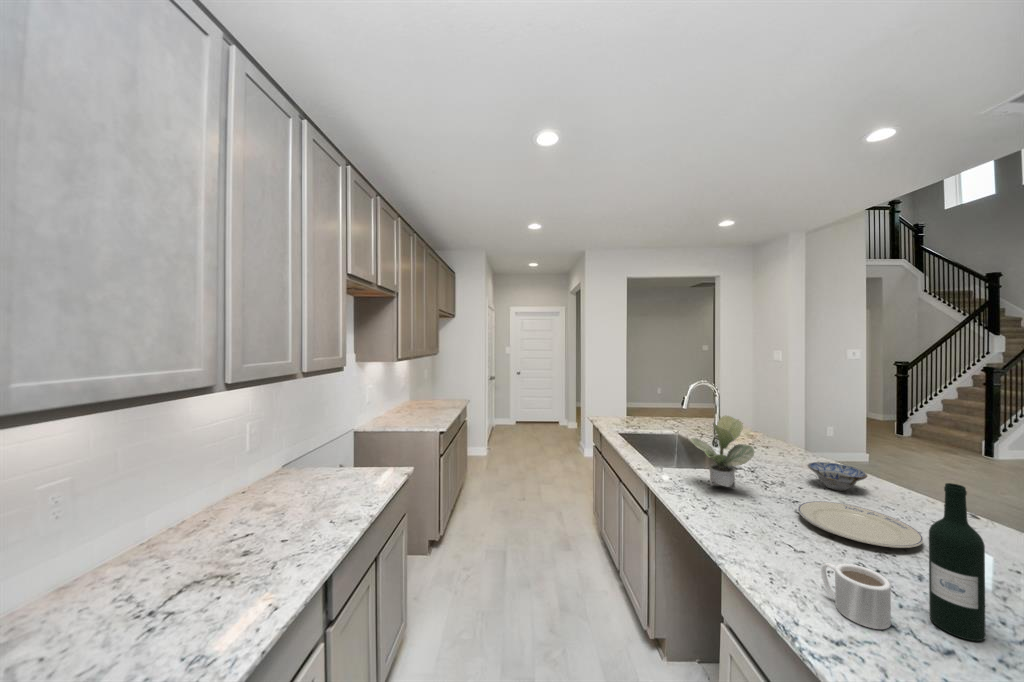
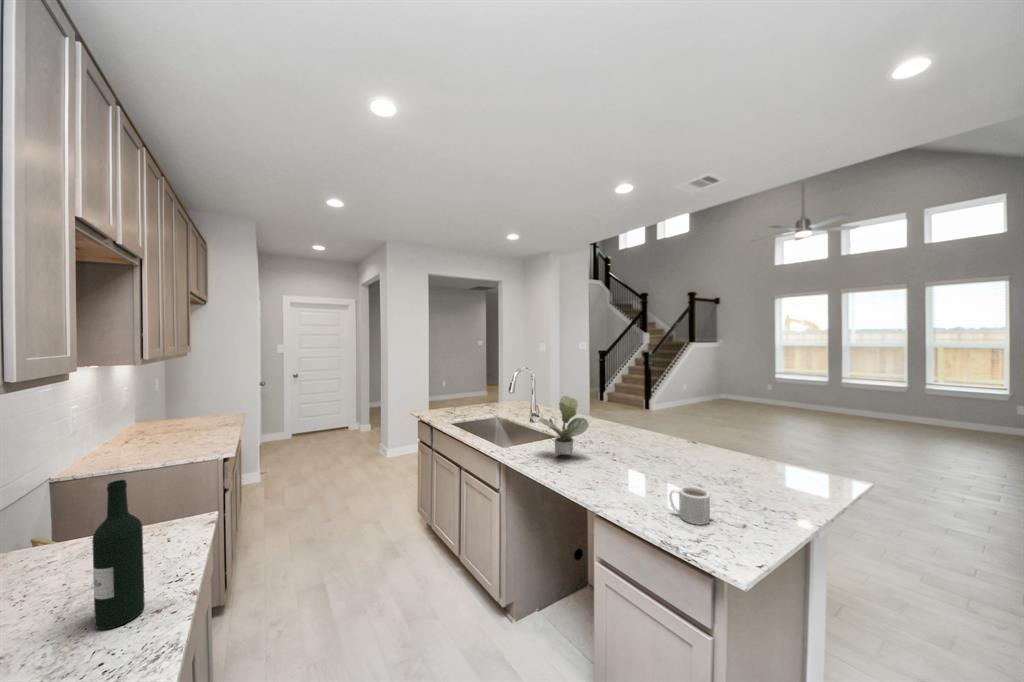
ceramic bowl: present [808,462,867,491] -> none [608,423,643,442]
wine bottle: present [929,483,986,641] -> present [92,480,145,629]
plate: present [798,501,923,548] -> none [620,450,689,473]

